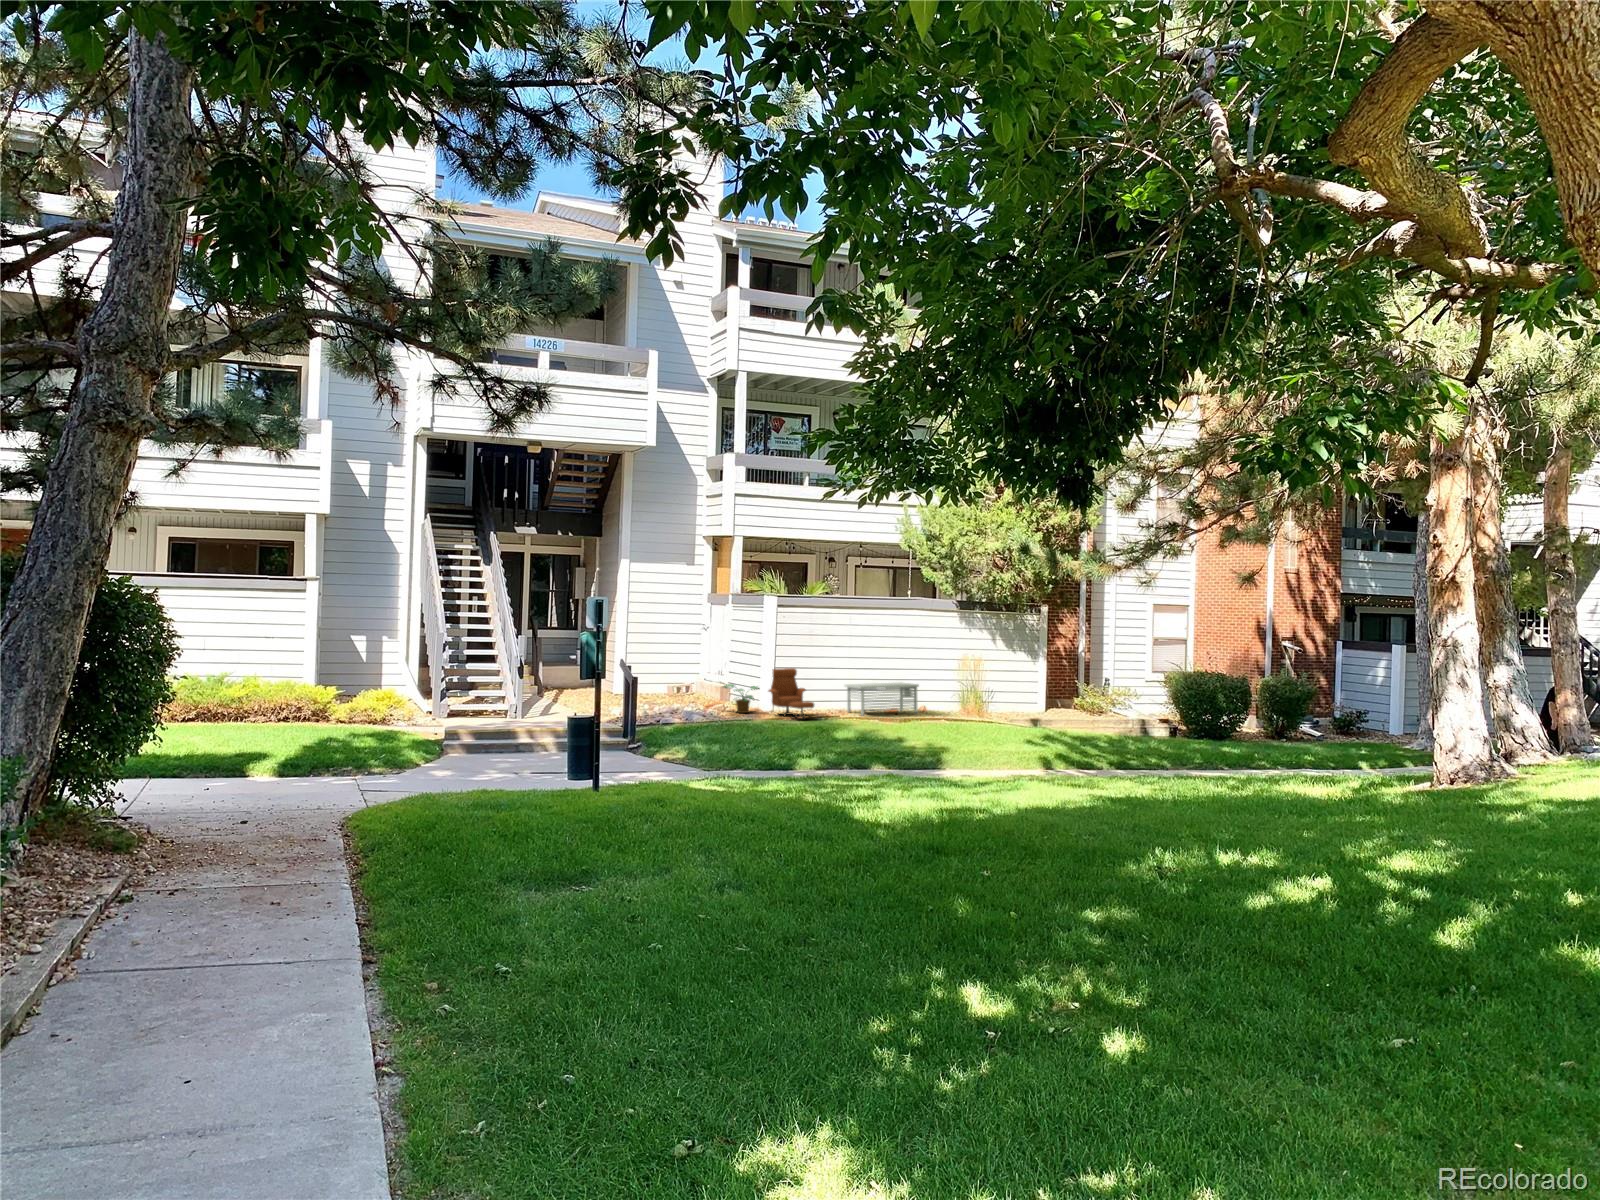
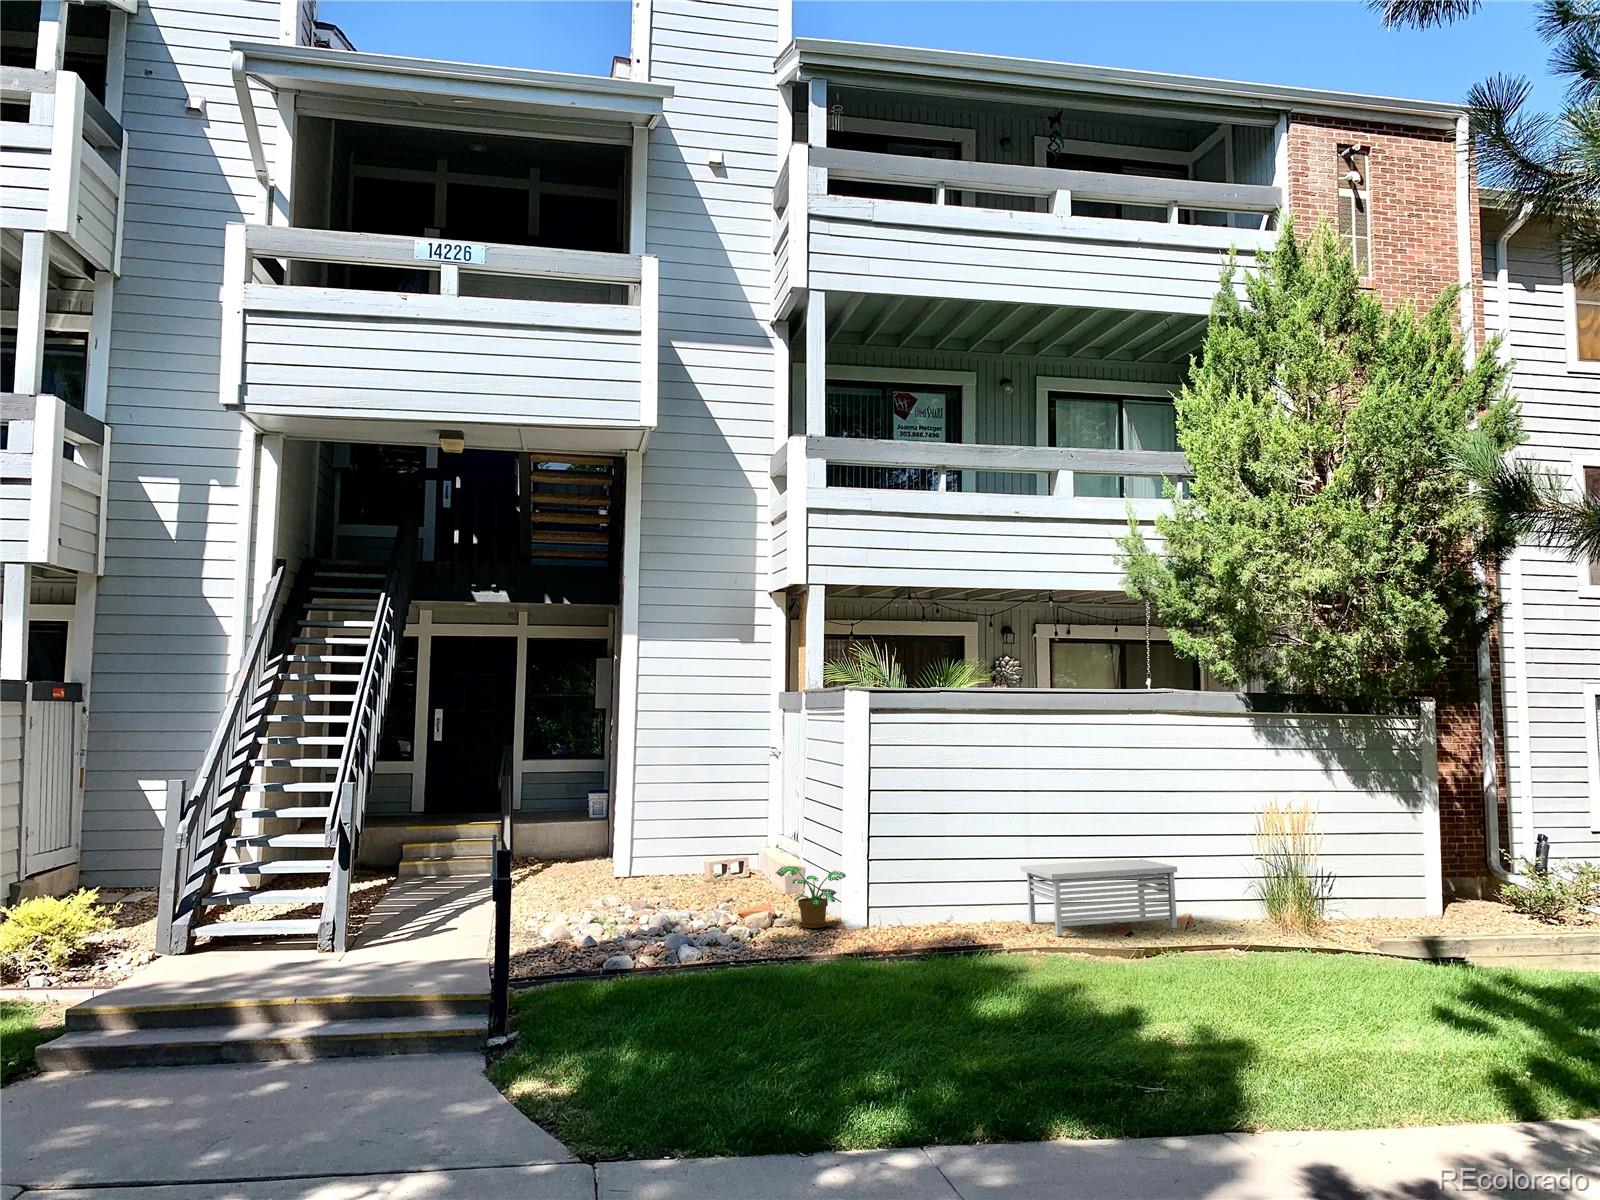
lounge chair: present [769,668,814,719] -> none [859,836,953,951]

